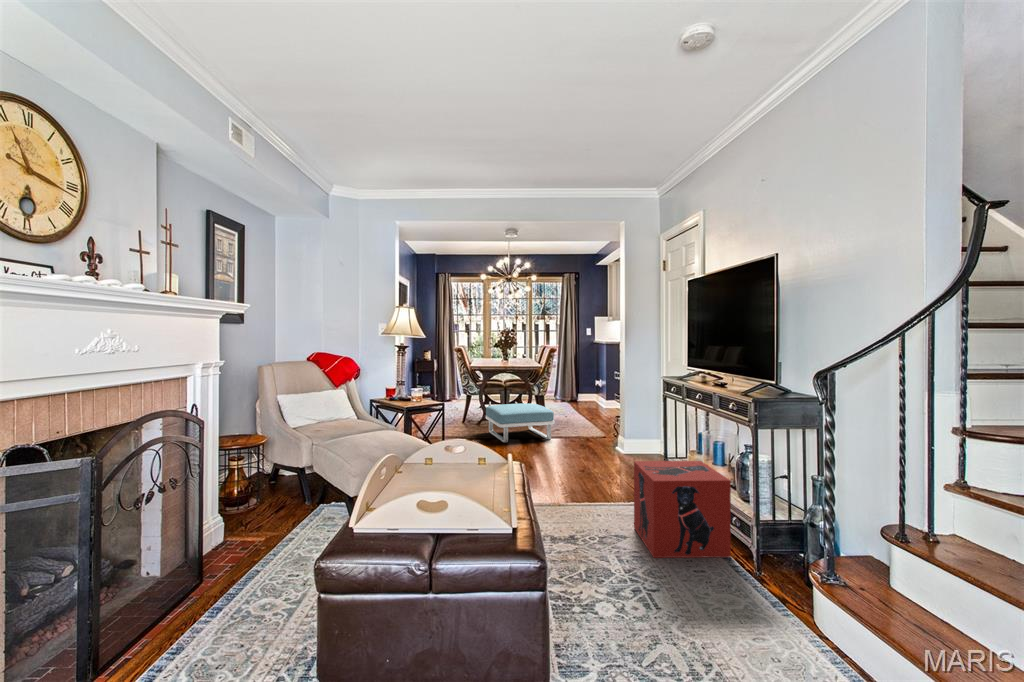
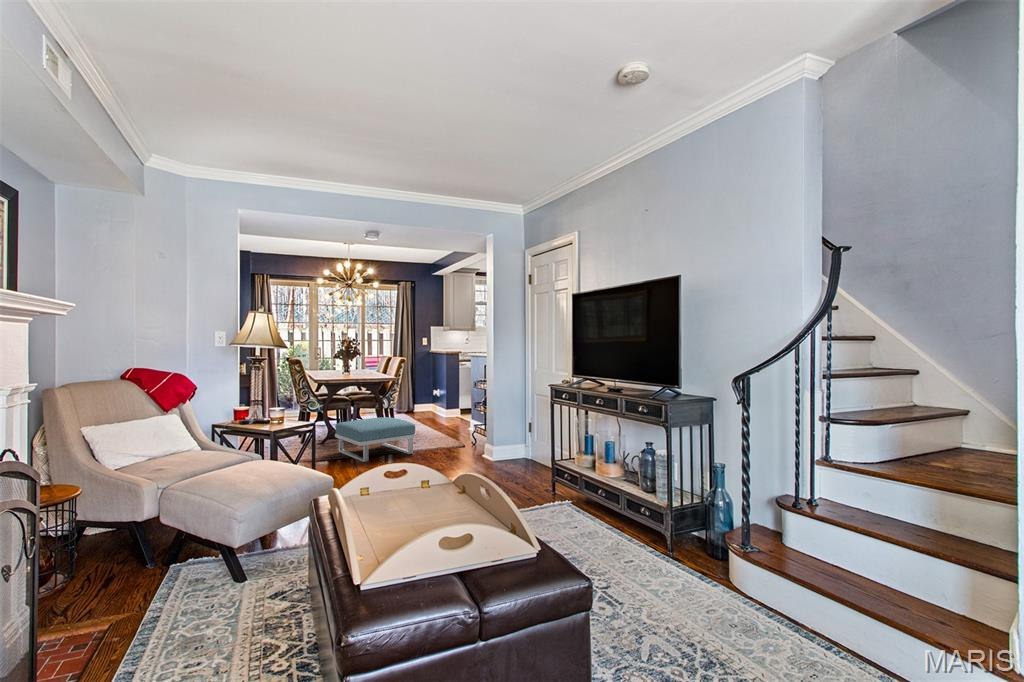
storage box: present [634,461,731,558] -> none [552,461,647,558]

